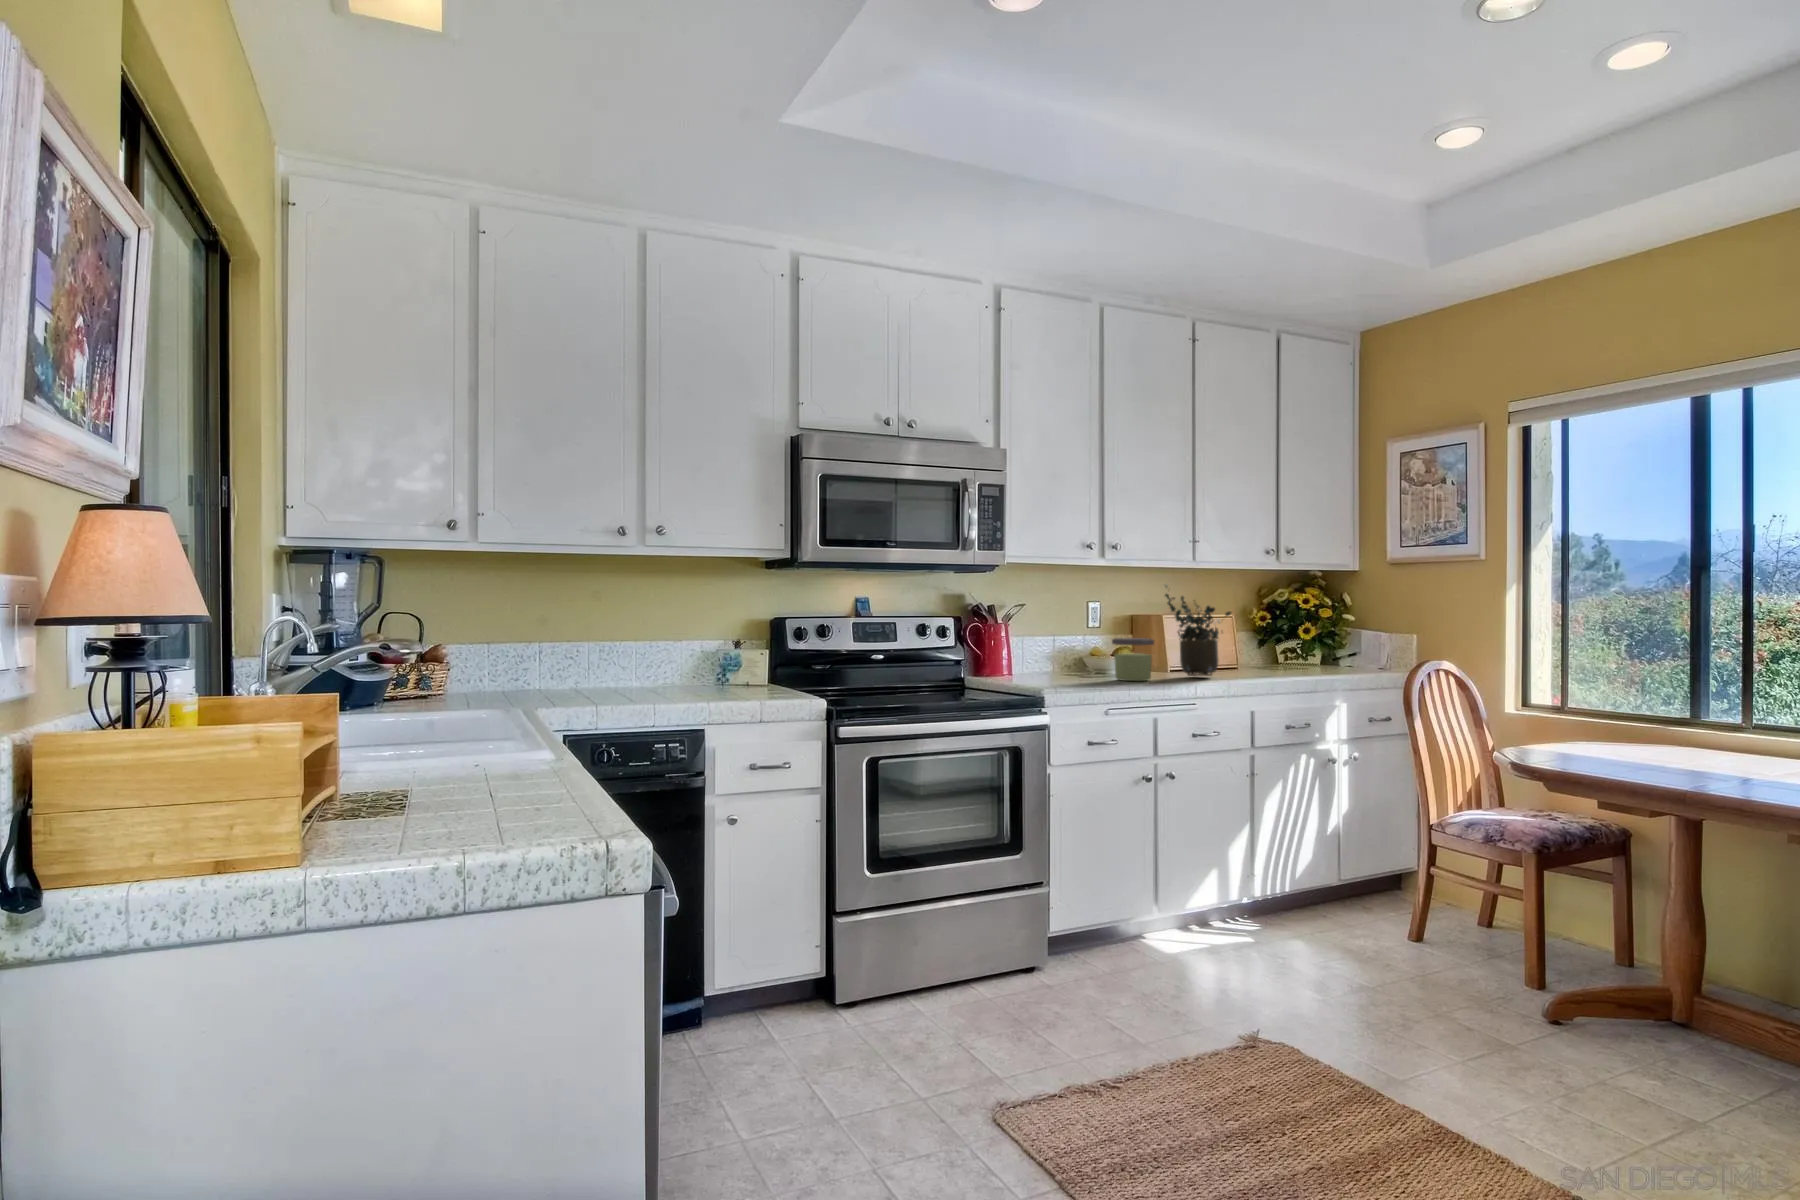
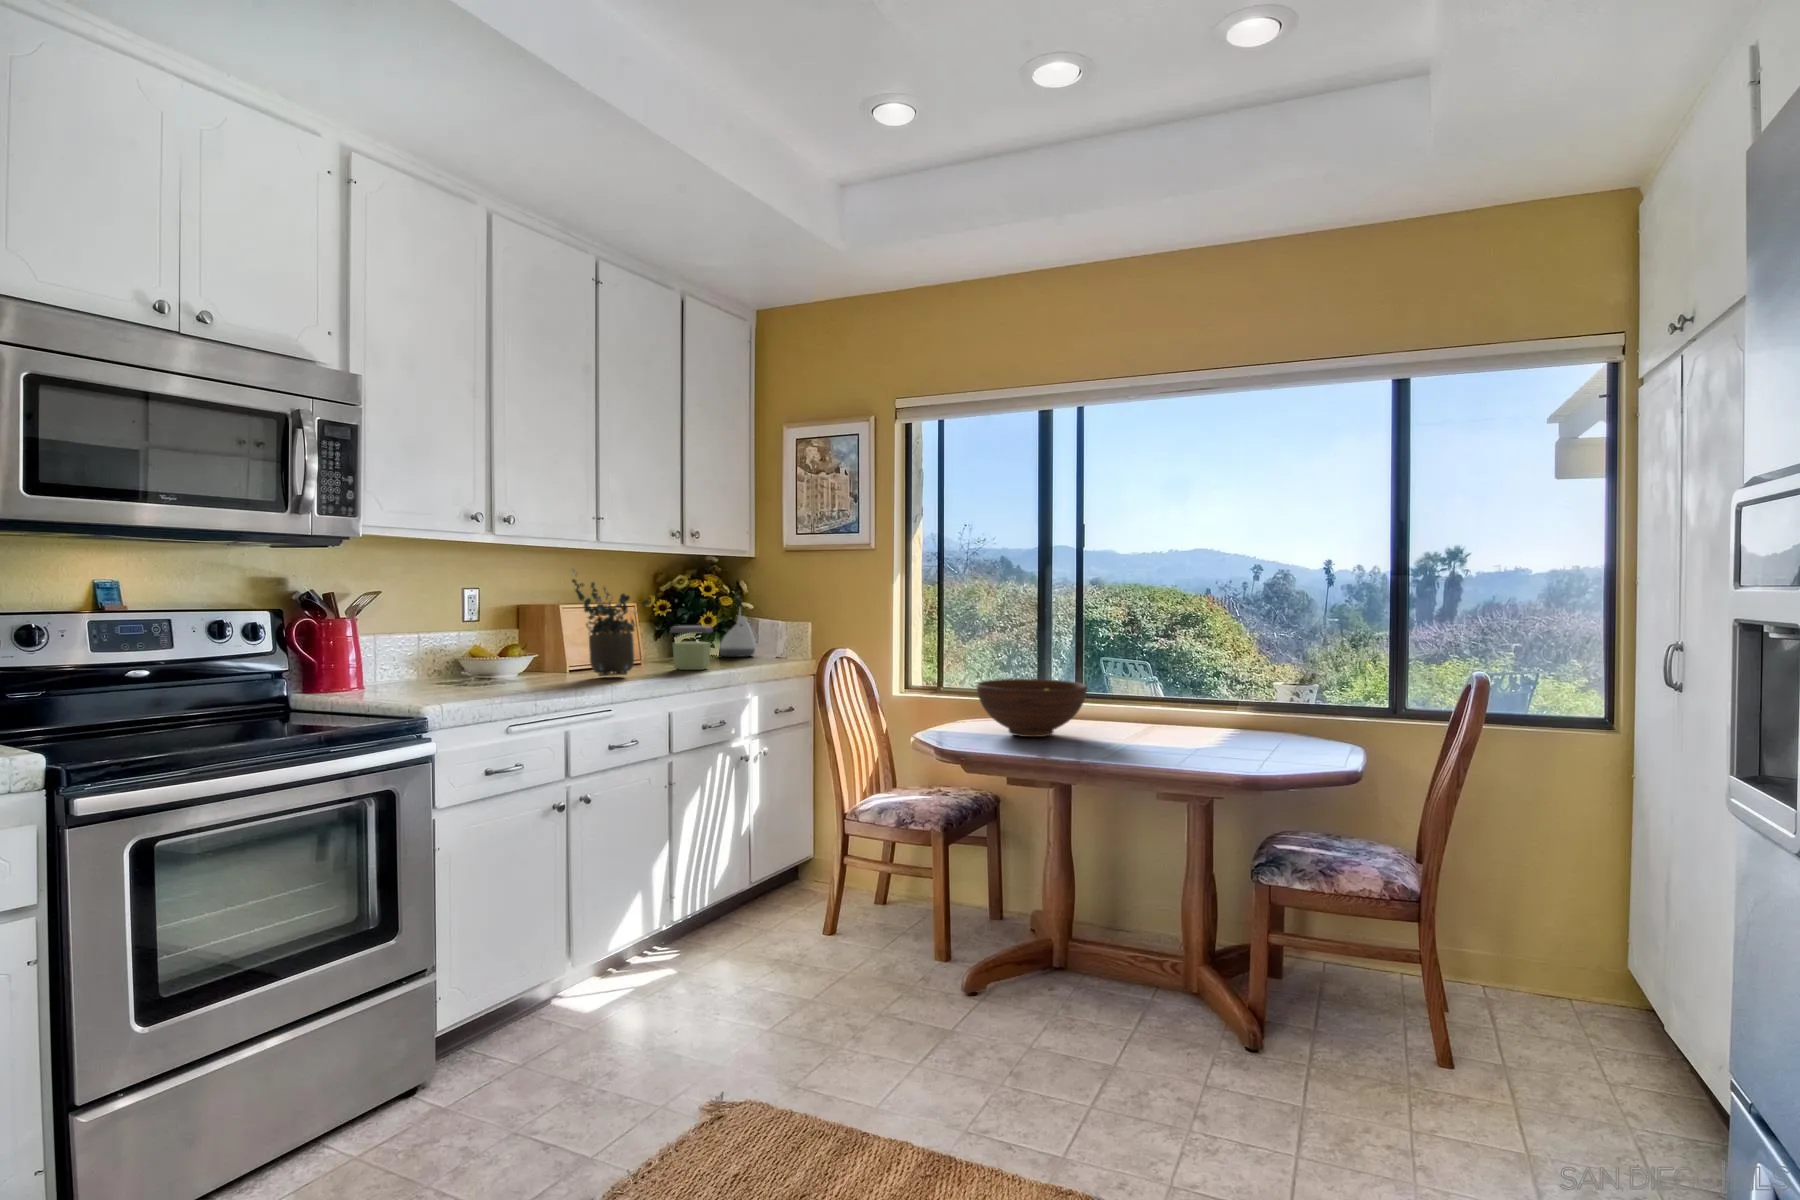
kettle: none [1319,608,1359,667] -> present [719,596,756,657]
jar: present [1112,638,1154,681] -> present [670,626,713,670]
fruit bowl: none [1575,699,1727,765] -> present [976,679,1087,737]

